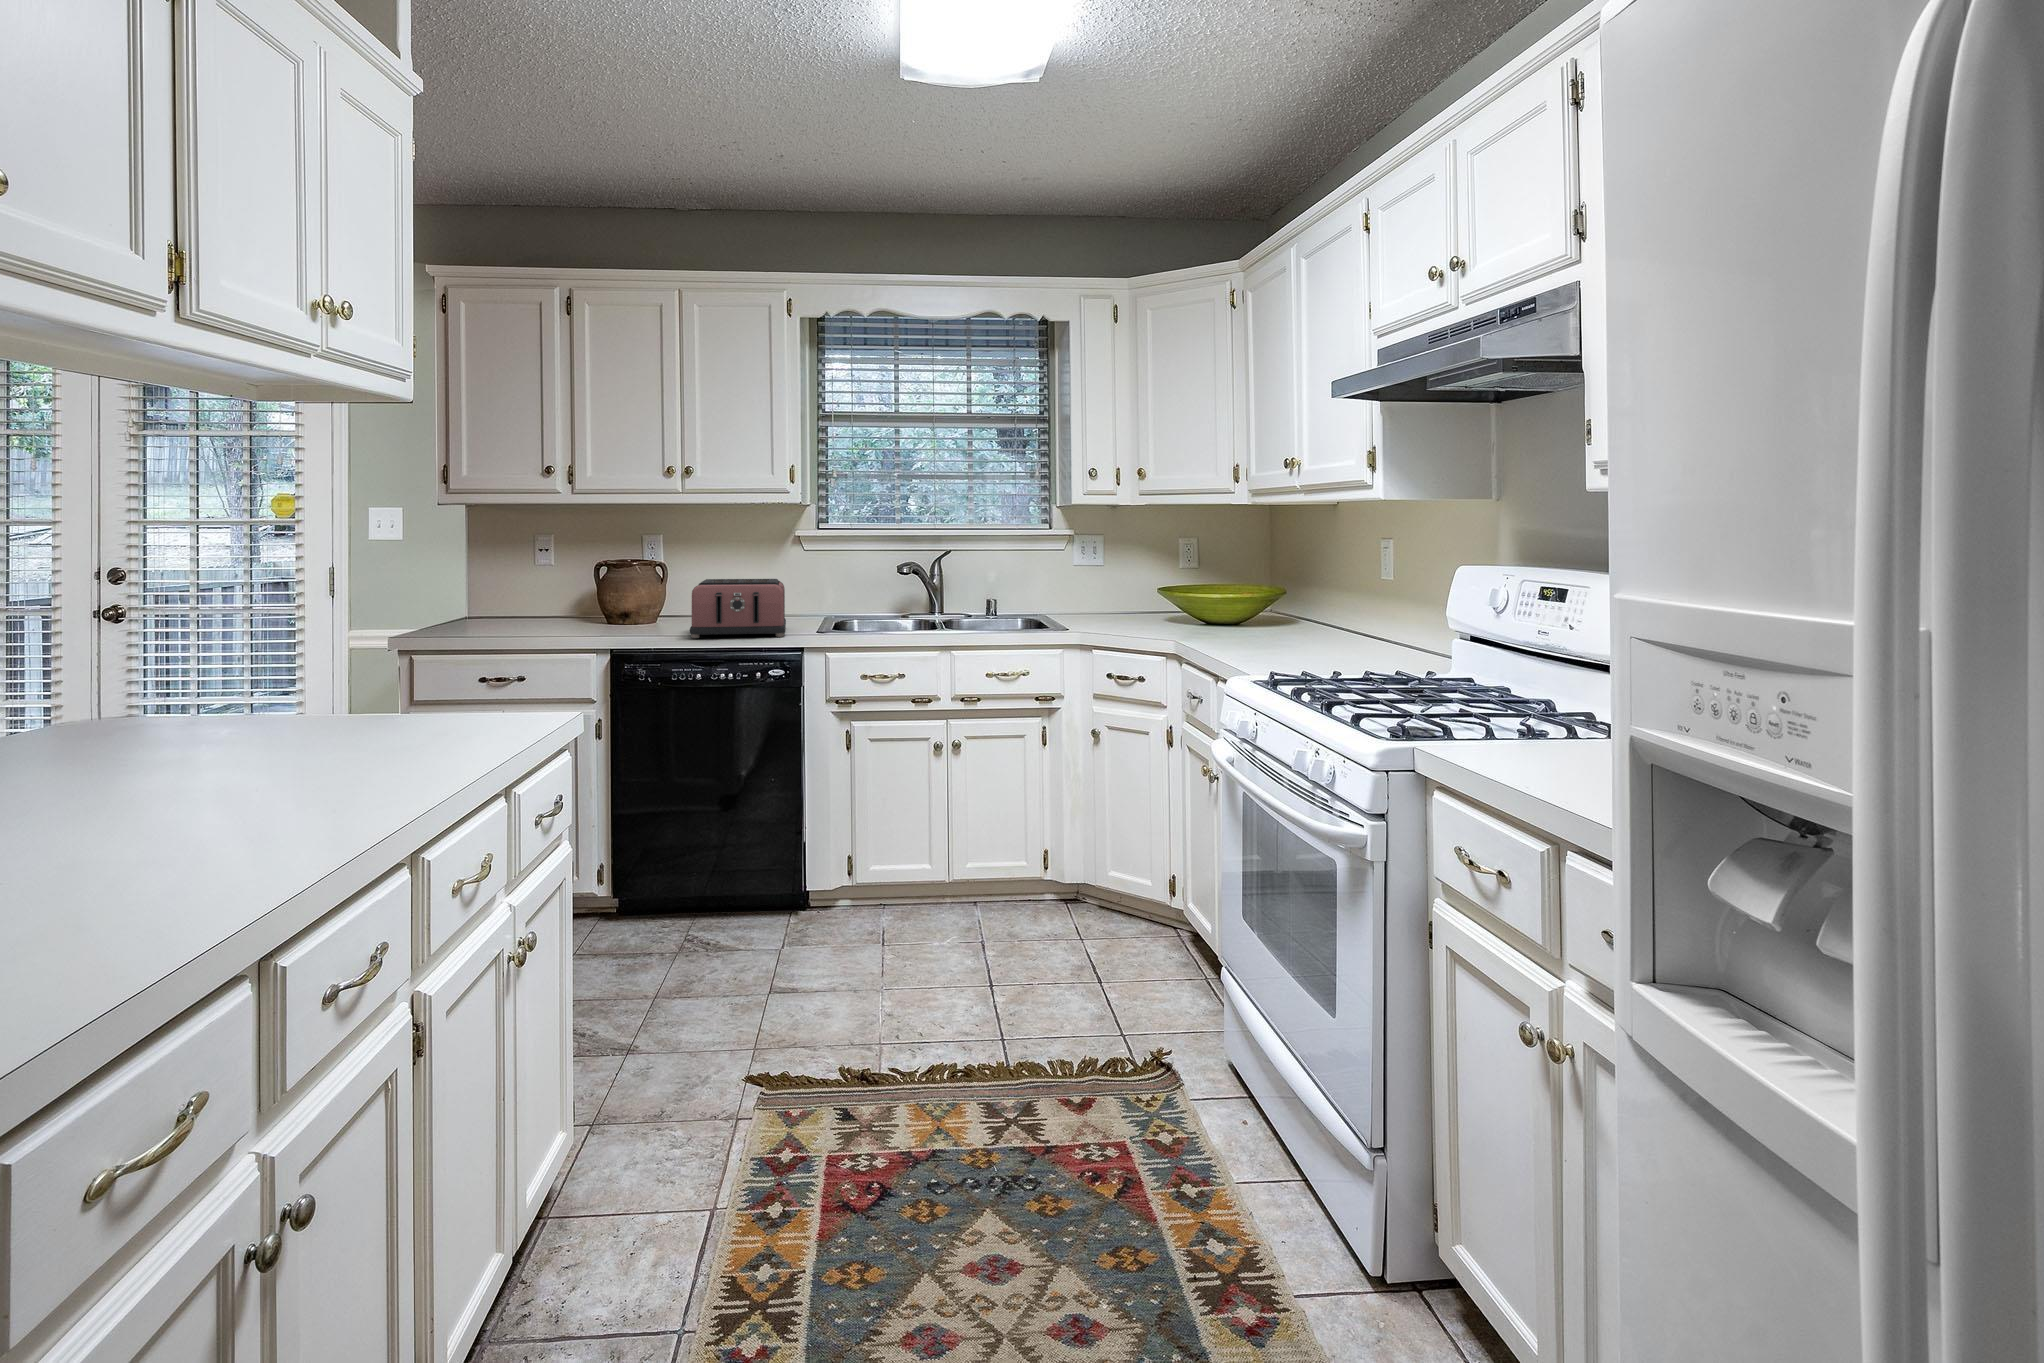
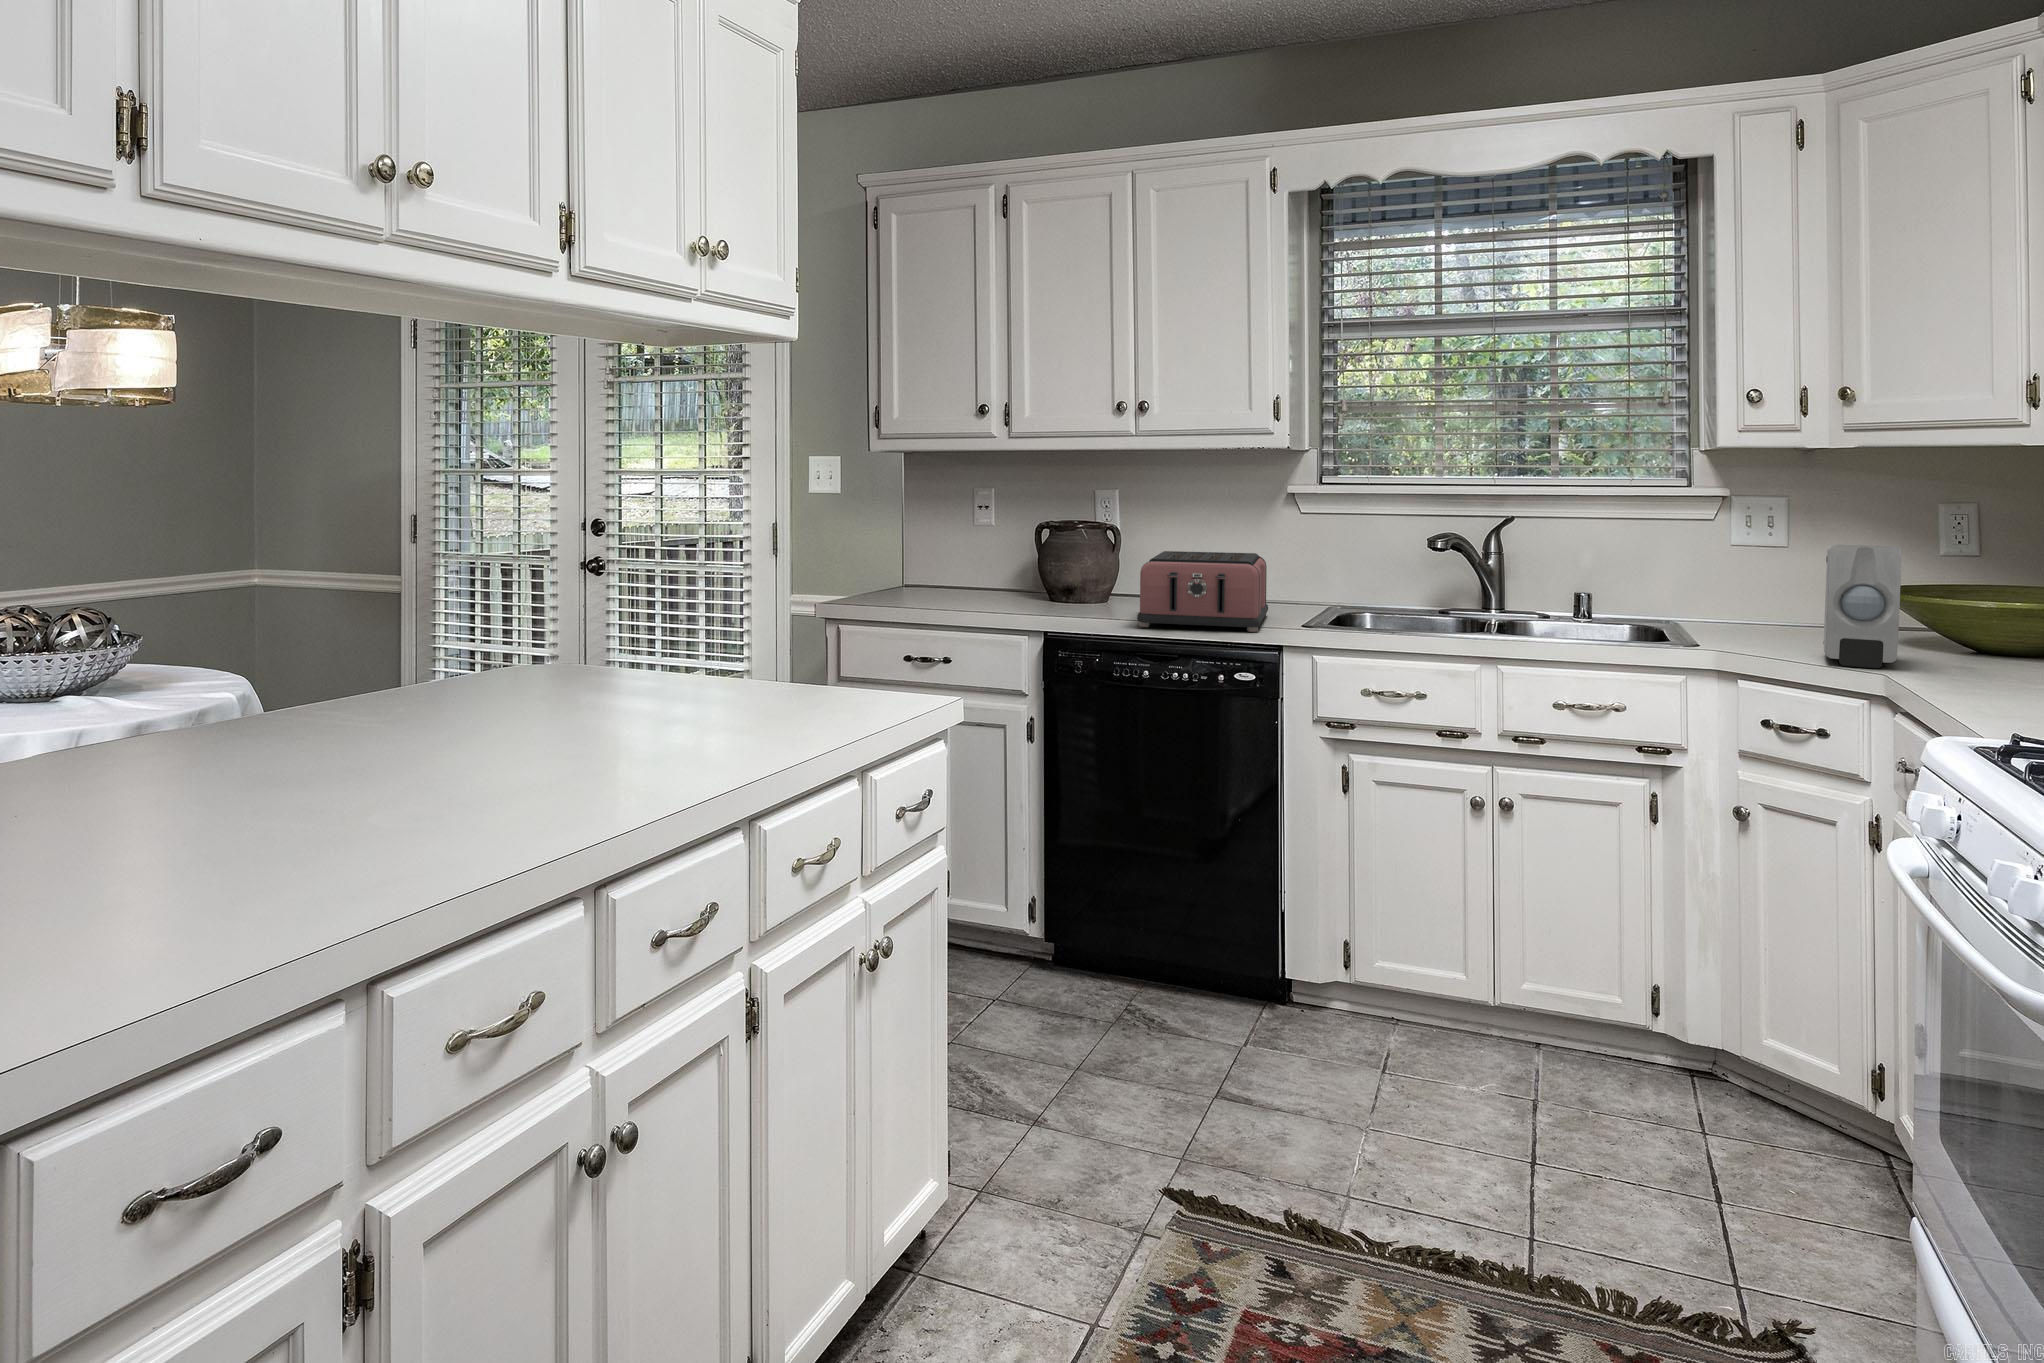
soap dispenser: none [1130,556,1171,633] -> present [1823,545,1901,668]

